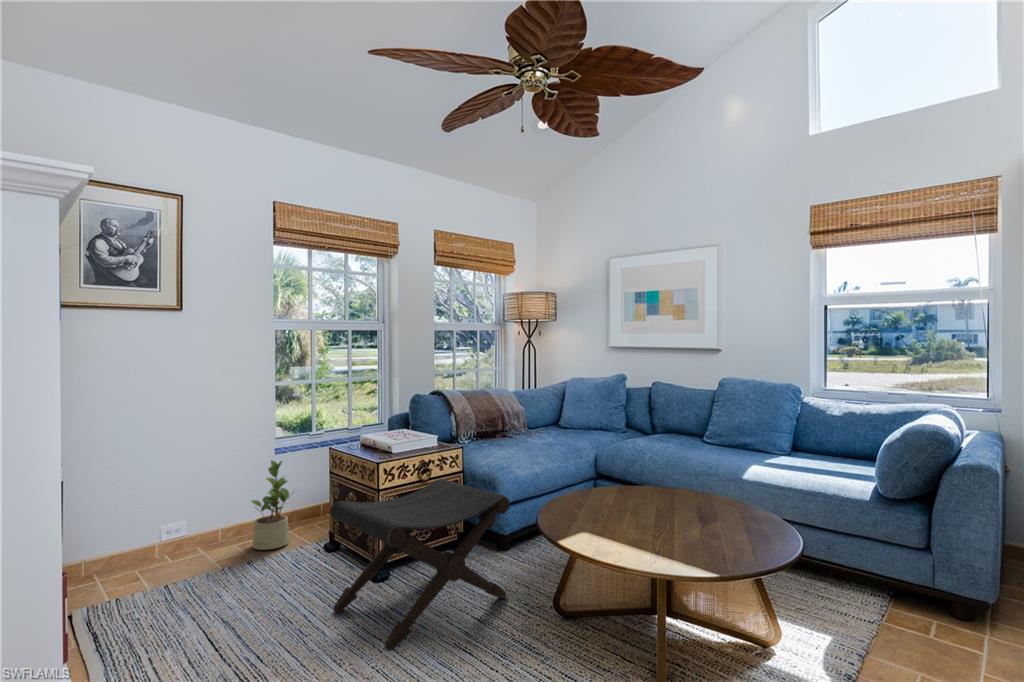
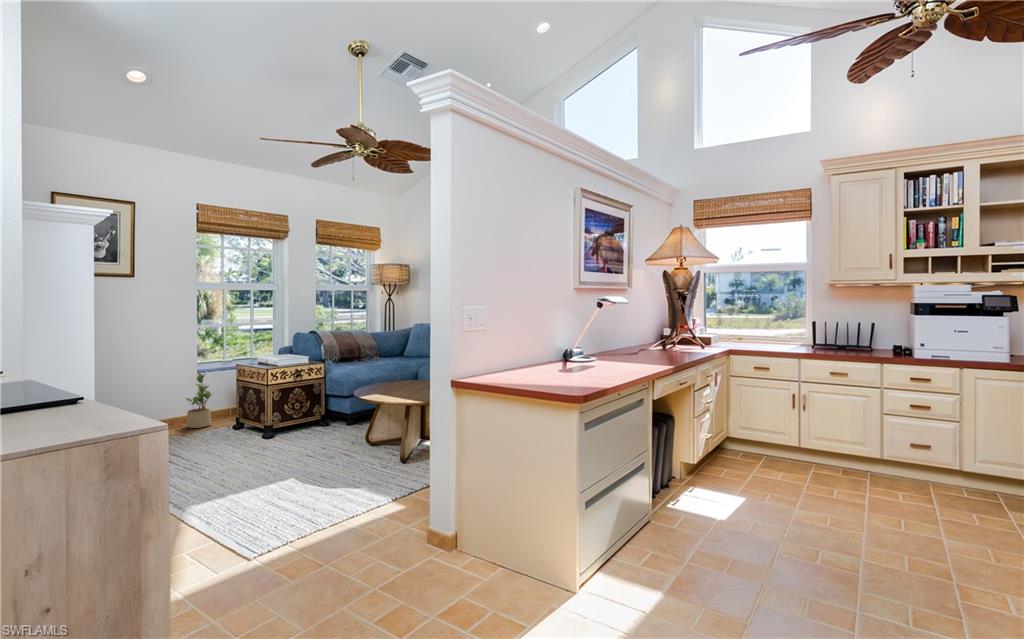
footstool: present [330,479,510,651] -> none [235,380,342,458]

